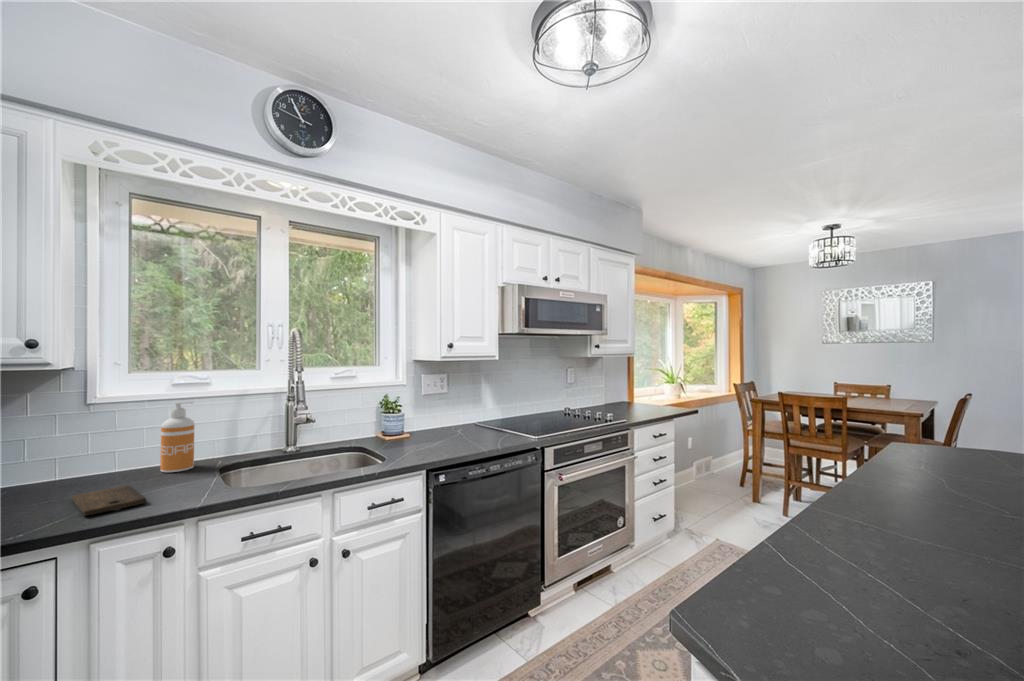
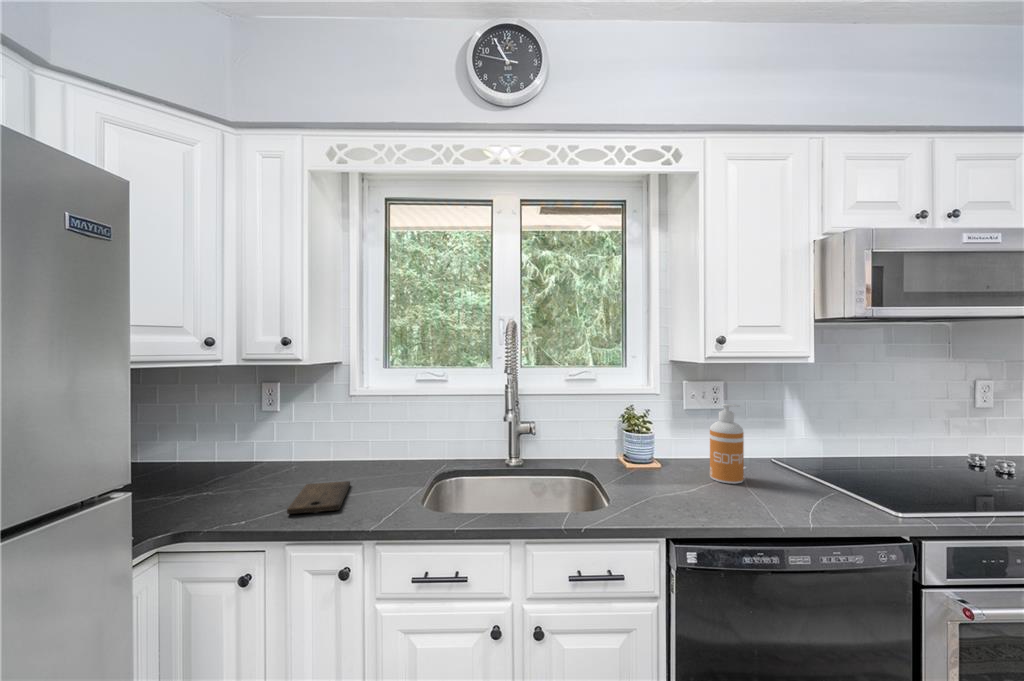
soap dispenser: present [160,402,195,472] -> present [710,404,744,484]

